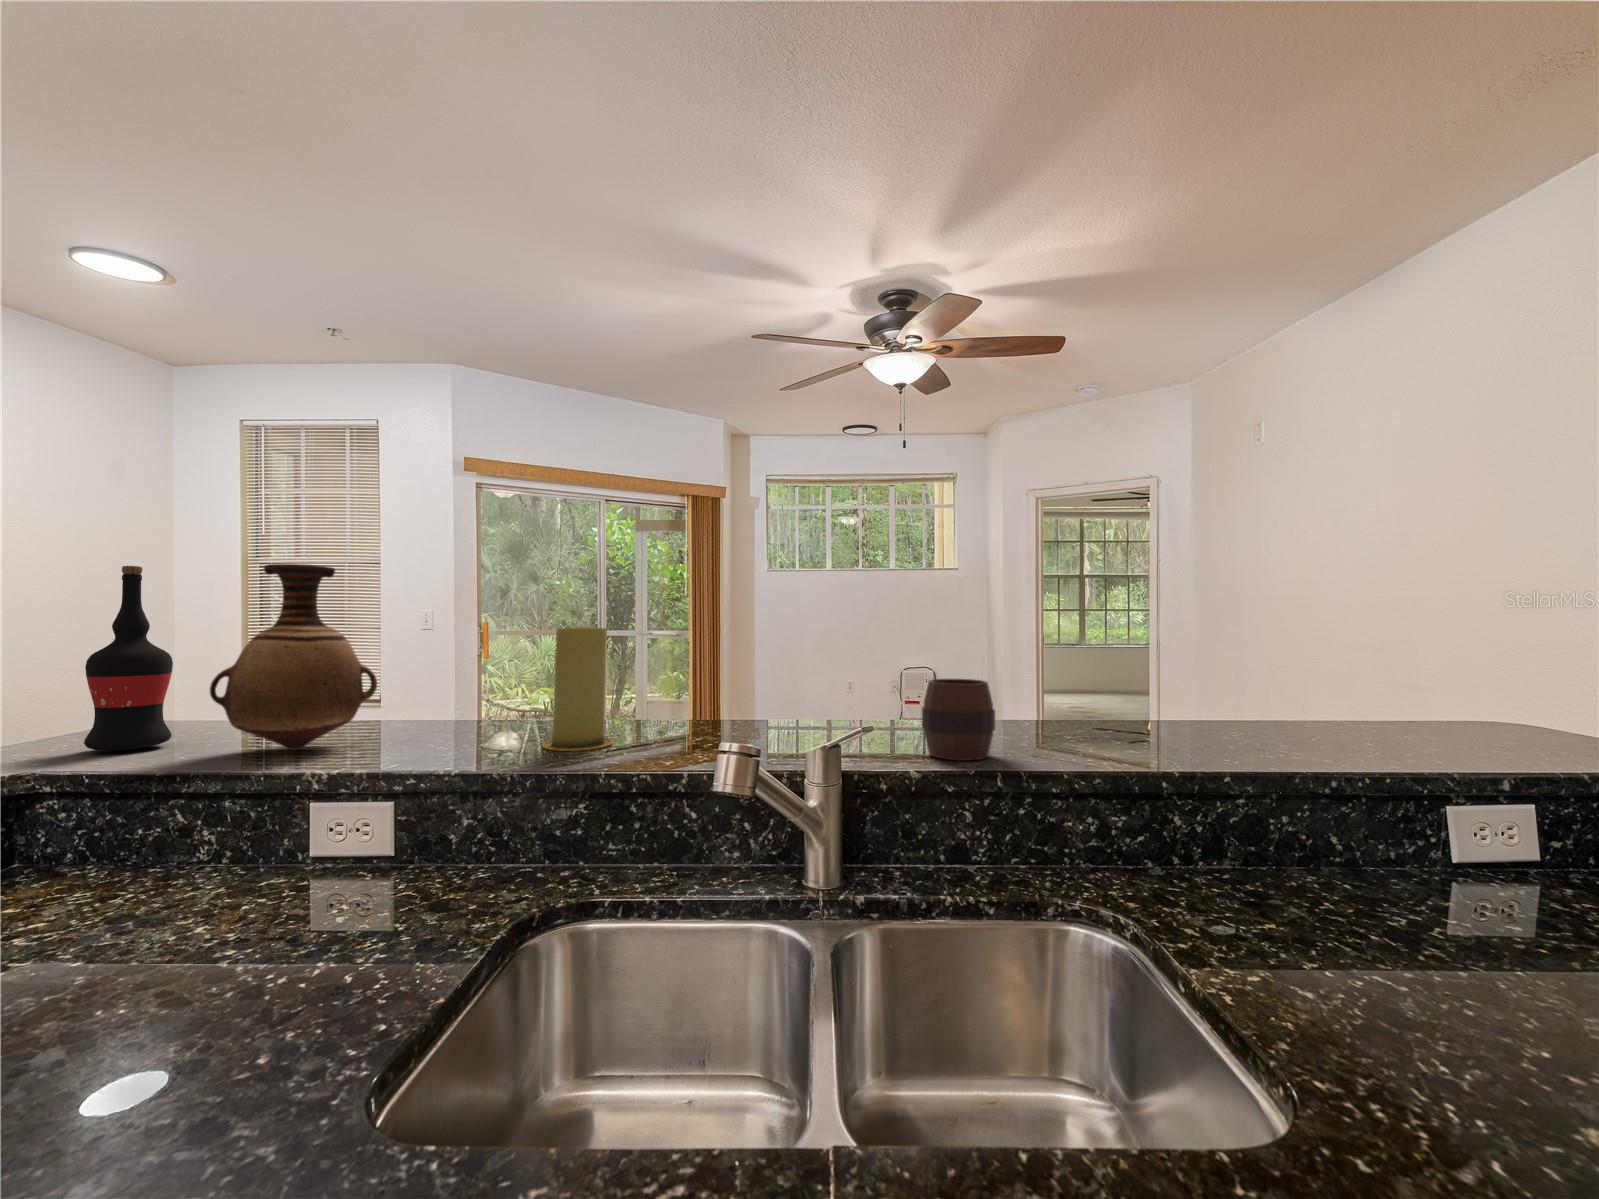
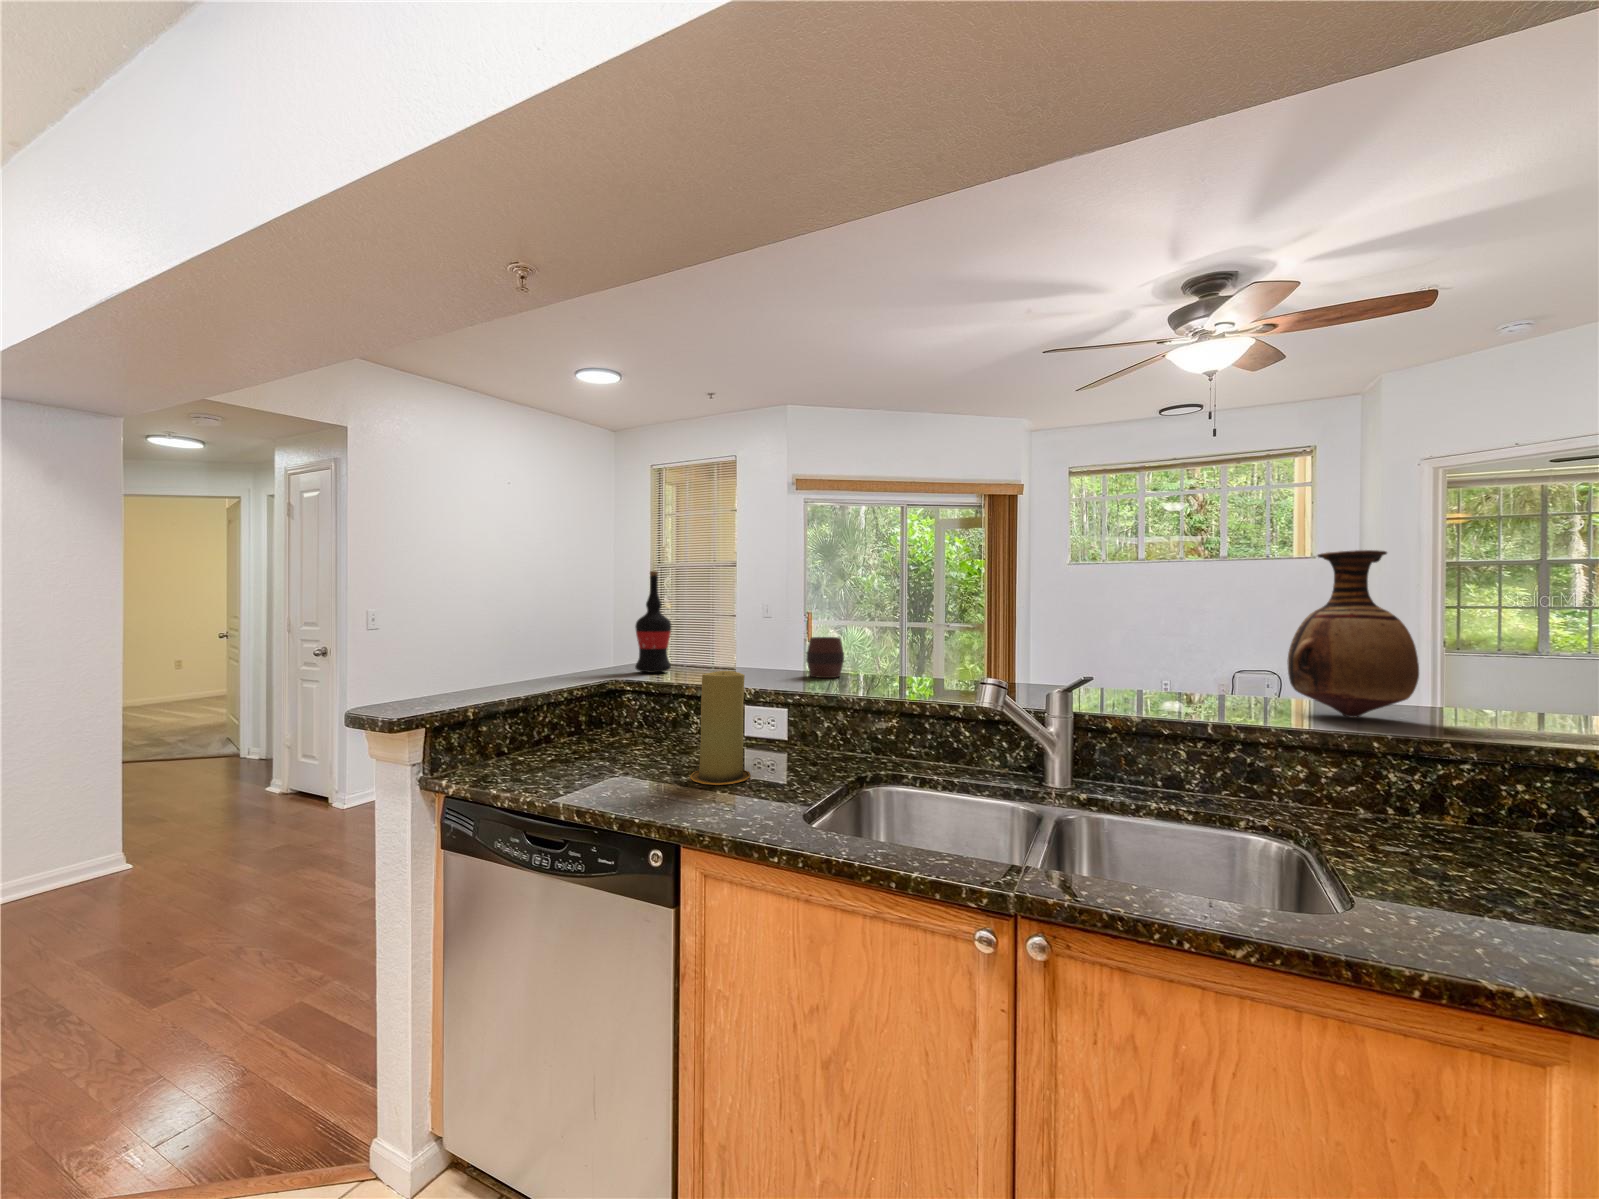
vase: present [209,564,377,750] -> present [1287,550,1419,717]
candle: present [543,626,613,751] -> present [690,671,750,785]
cup: present [922,679,995,761] -> present [806,637,844,678]

